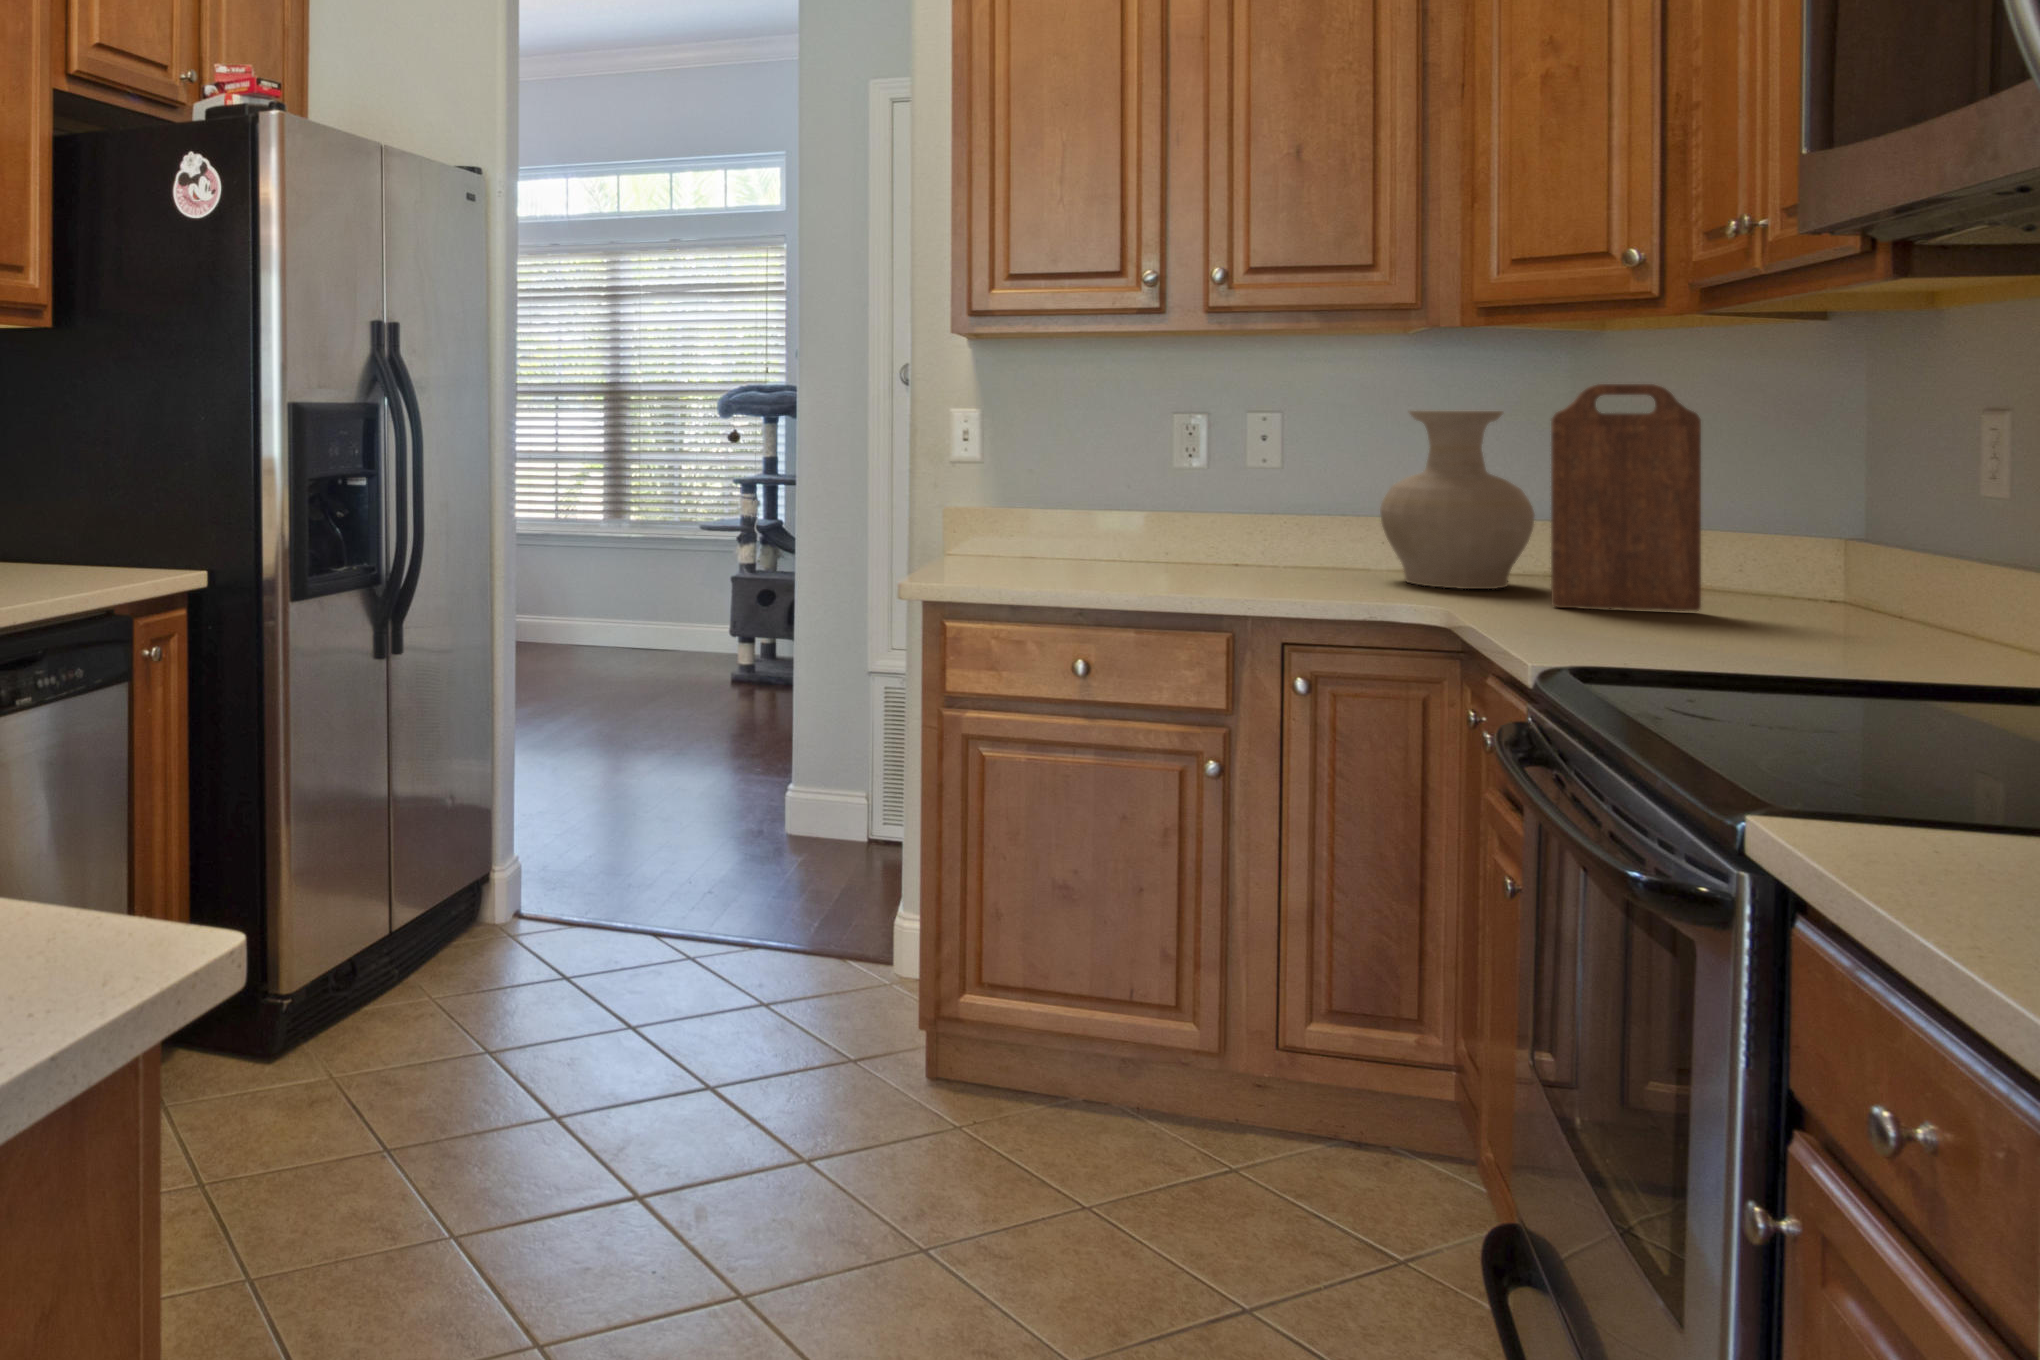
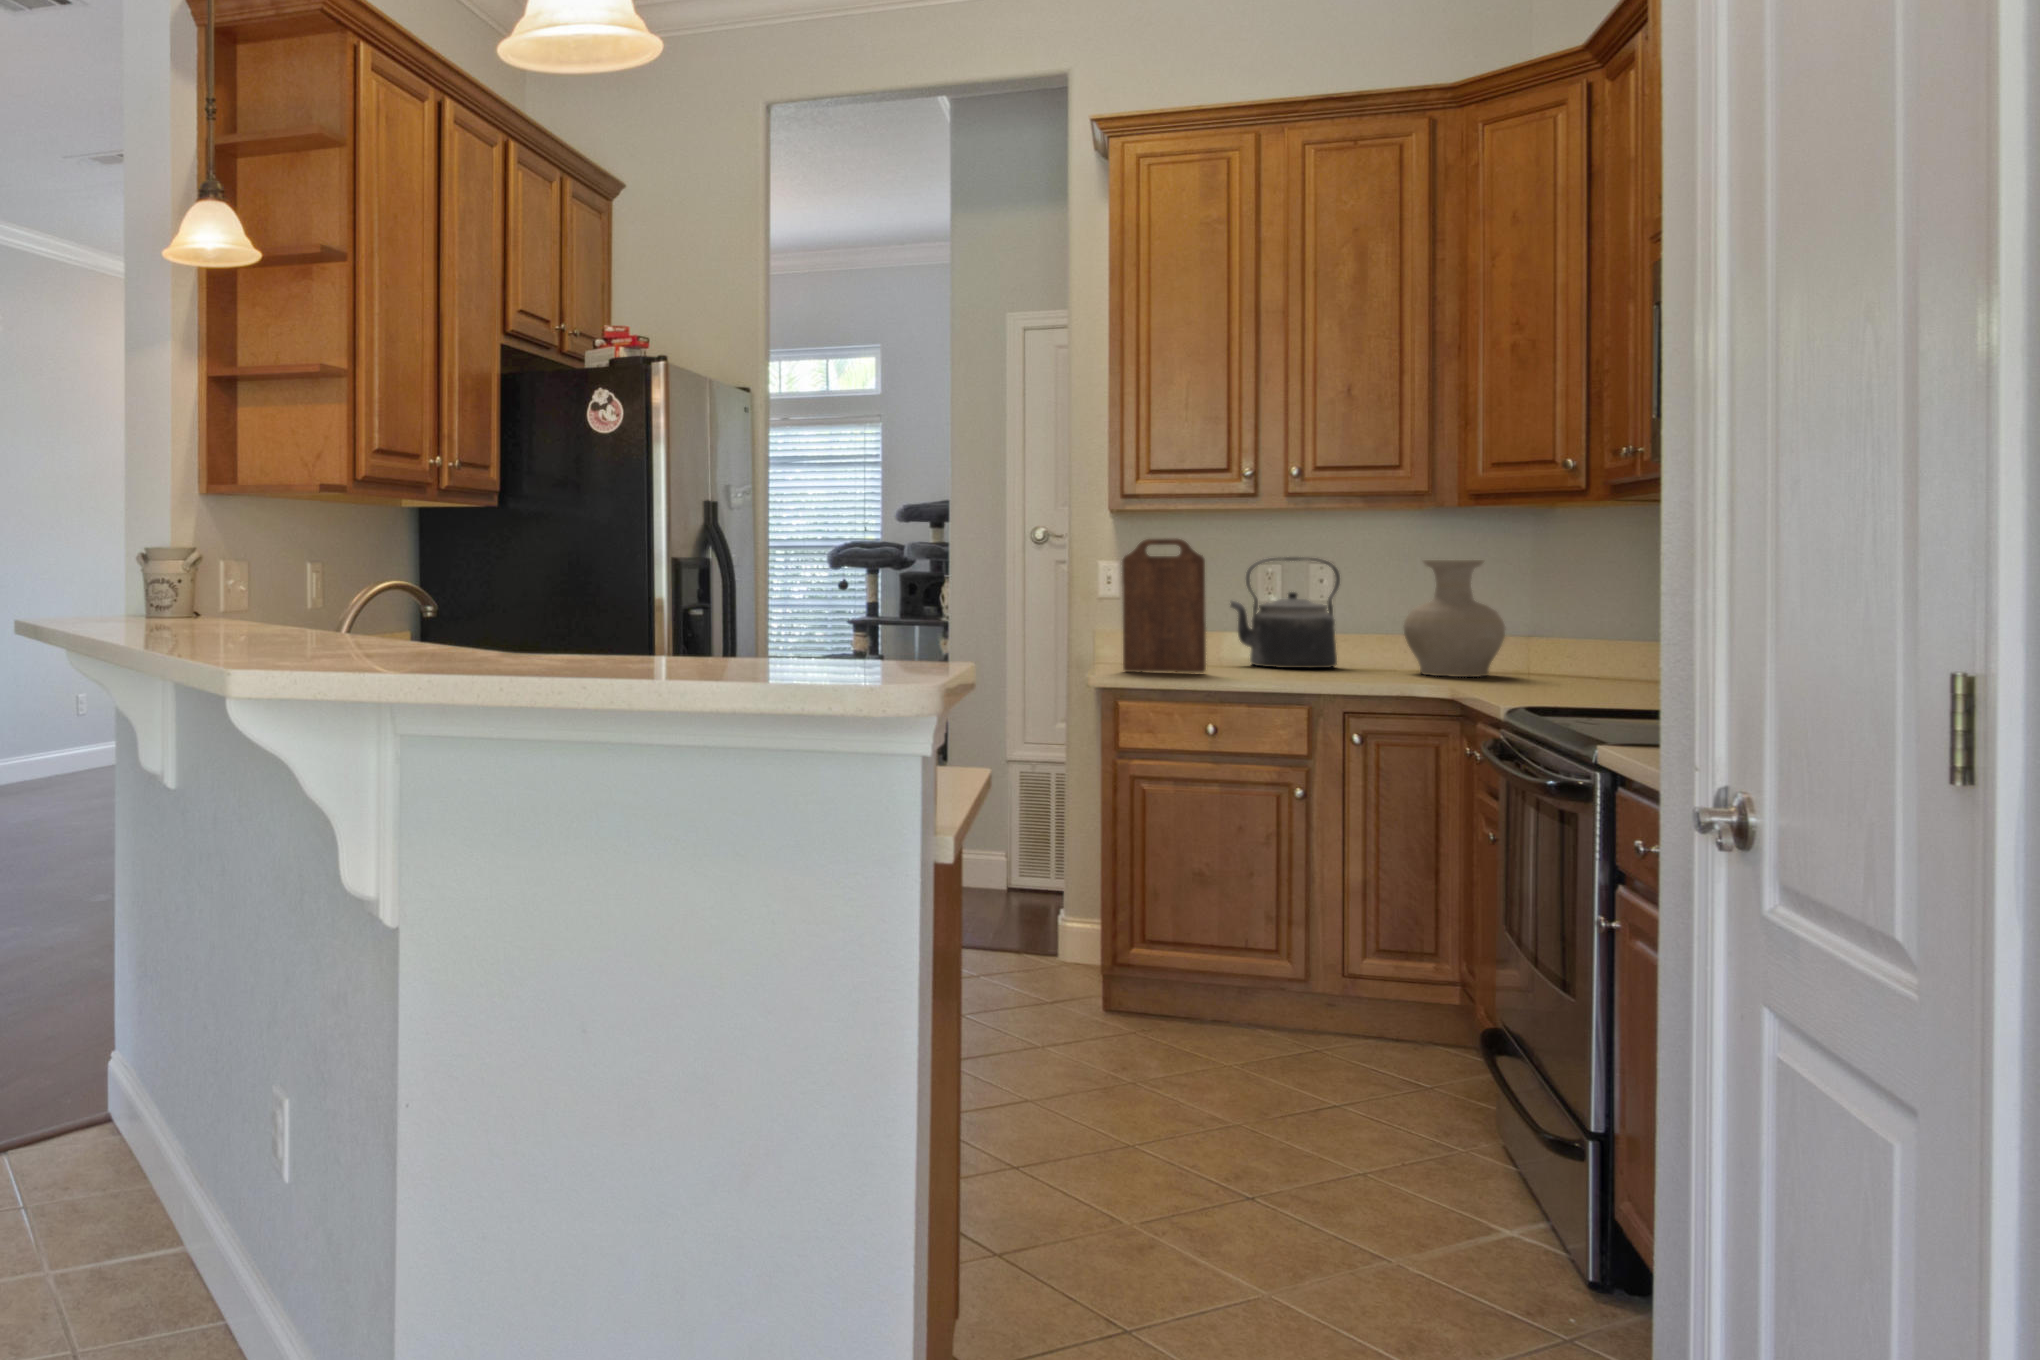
cutting board: present [1551,384,1701,611] -> present [1122,538,1206,673]
kettle: none [1127,406,1289,571] -> present [1231,557,1340,668]

